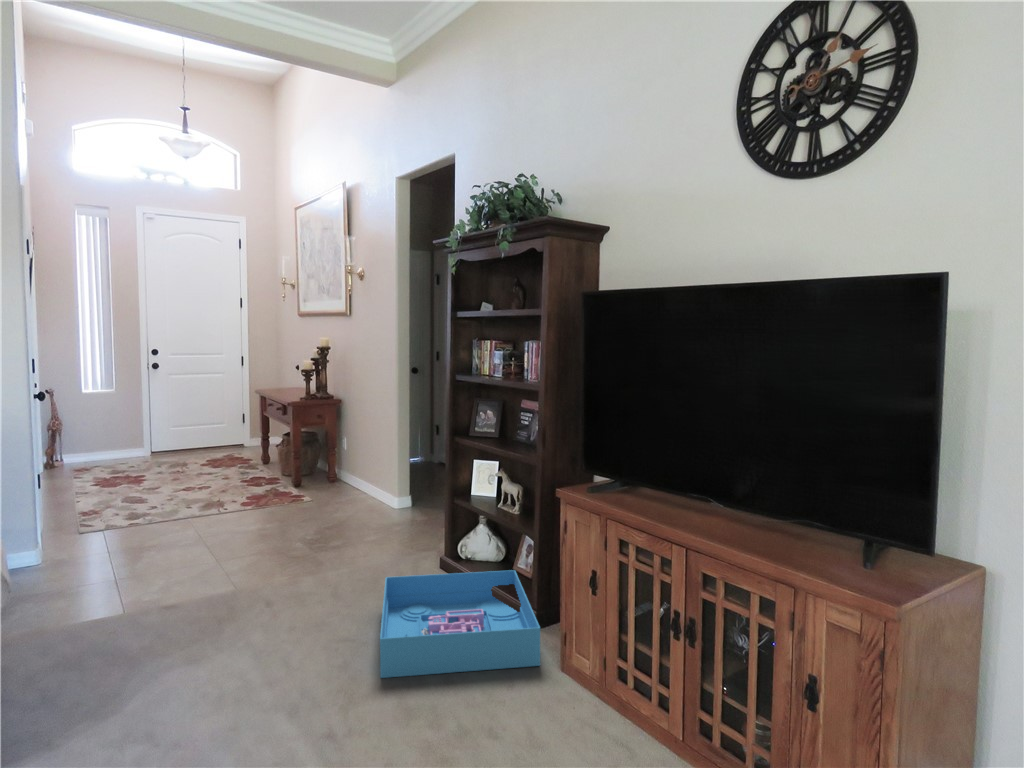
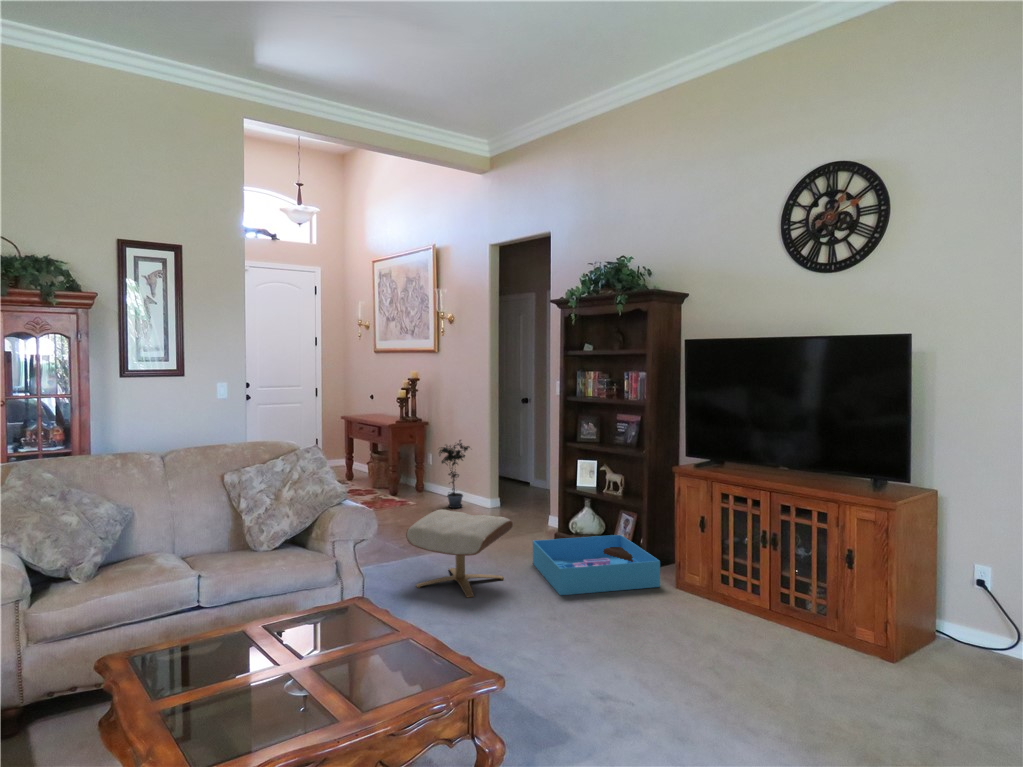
potted plant: none [331,424,382,508] -> present [439,440,470,508]
ottoman: none [176,534,332,677] -> present [406,510,513,597]

